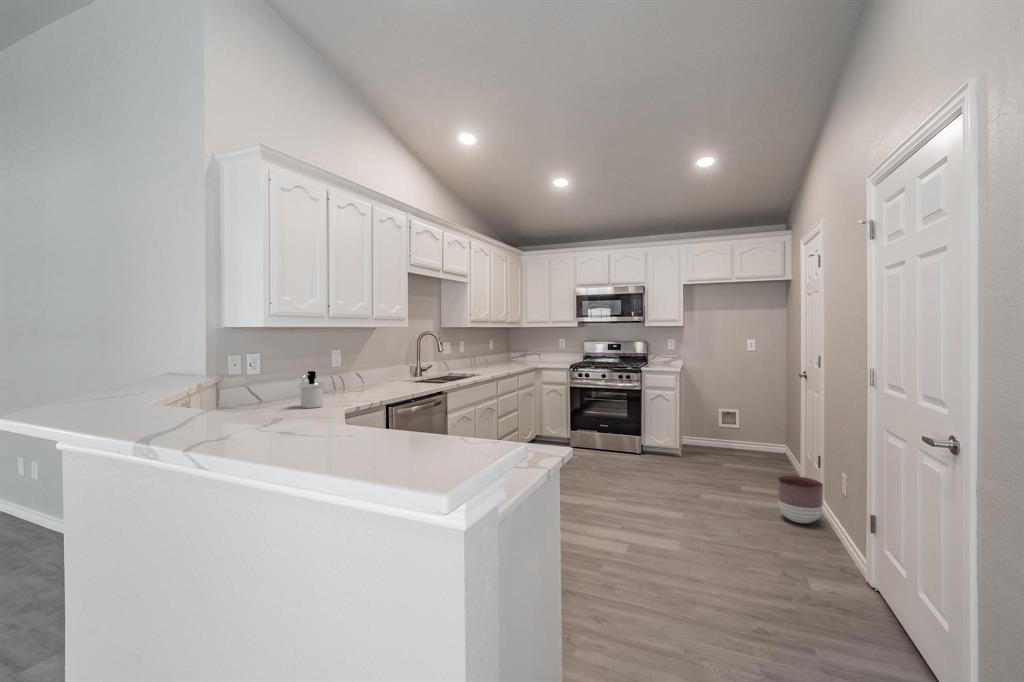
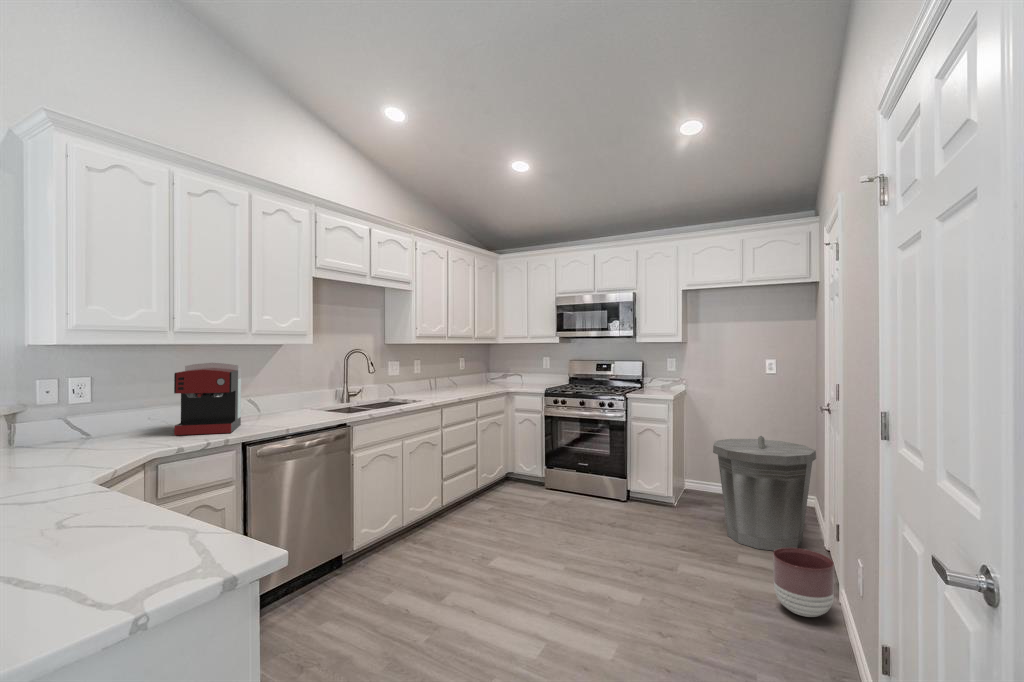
coffee maker: none [324,342,368,400] -> present [174,363,241,435]
soap dispenser: present [300,371,323,408] -> none [114,400,155,448]
trash can: none [716,397,796,484] -> present [713,436,816,551]

